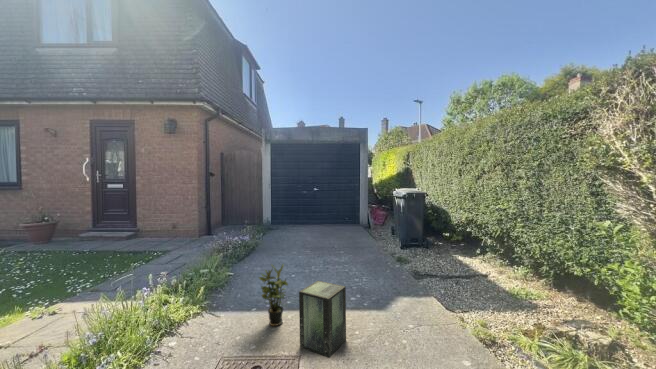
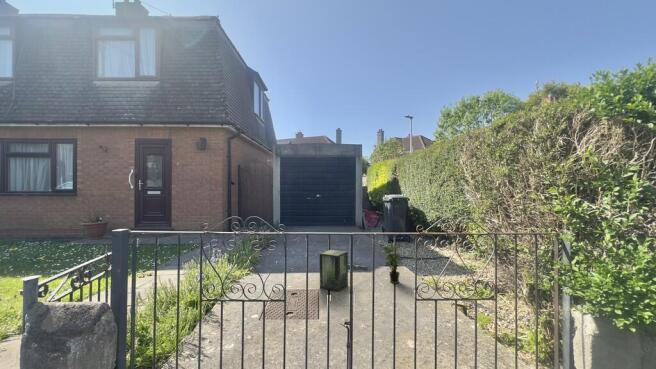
potted plant: present [259,265,288,326] -> present [384,243,401,283]

